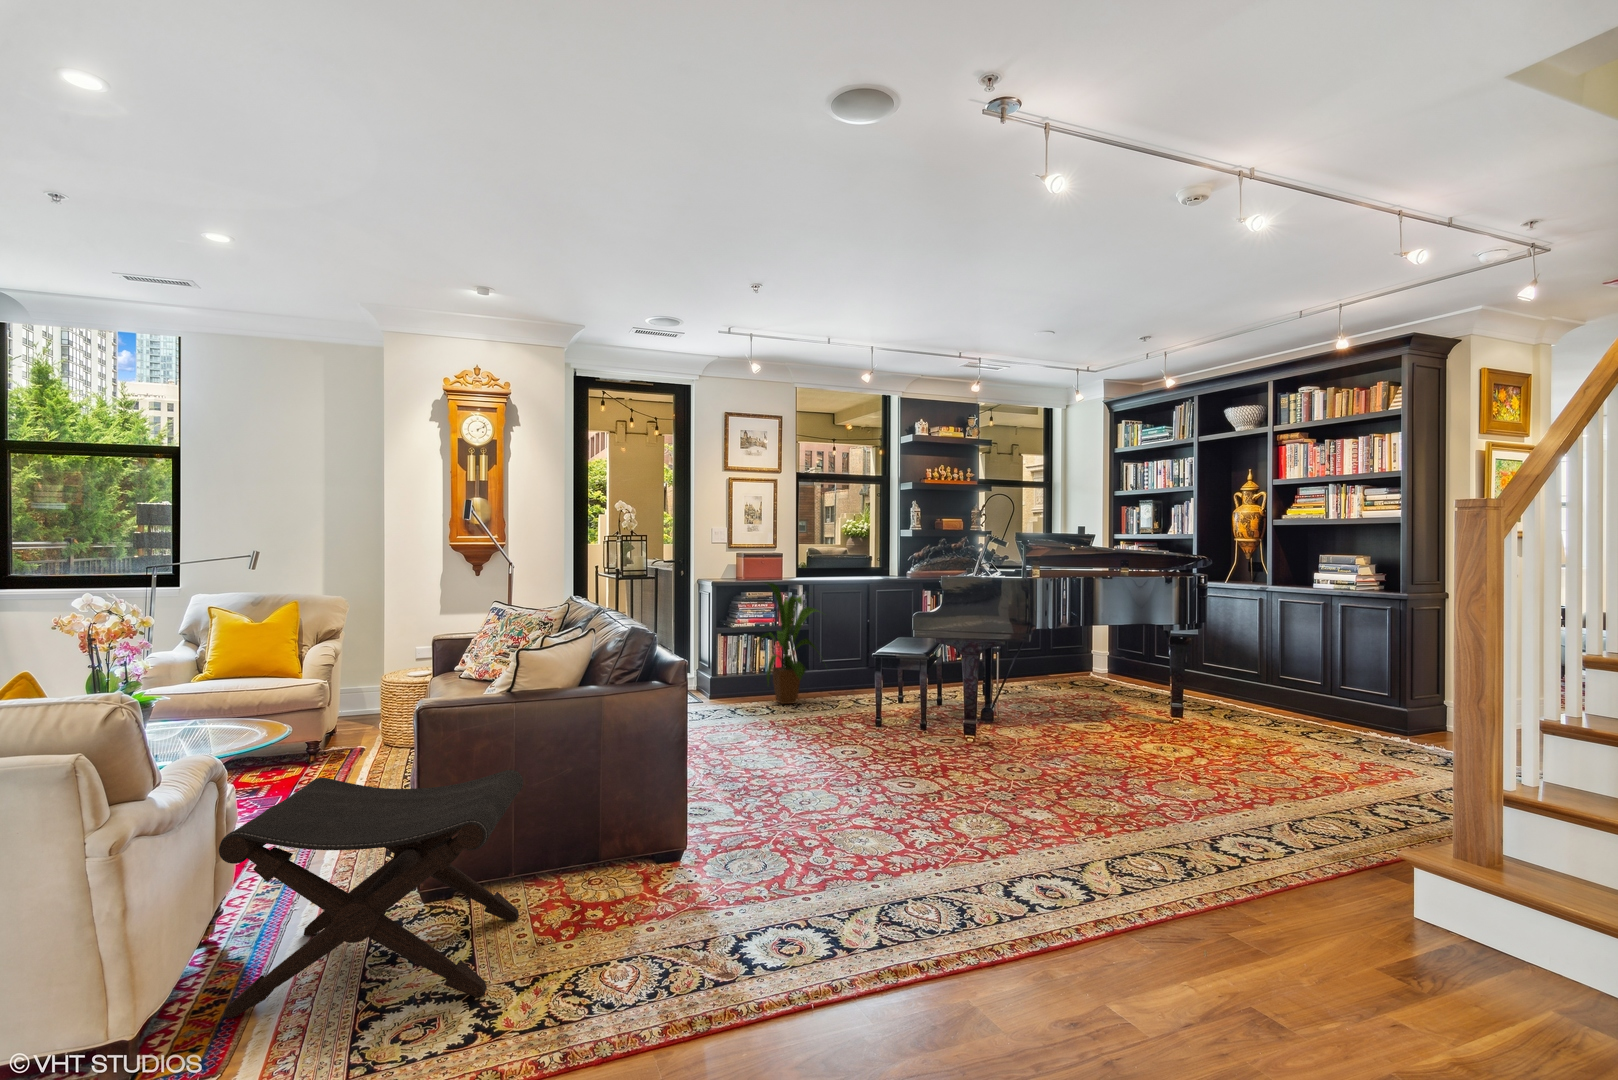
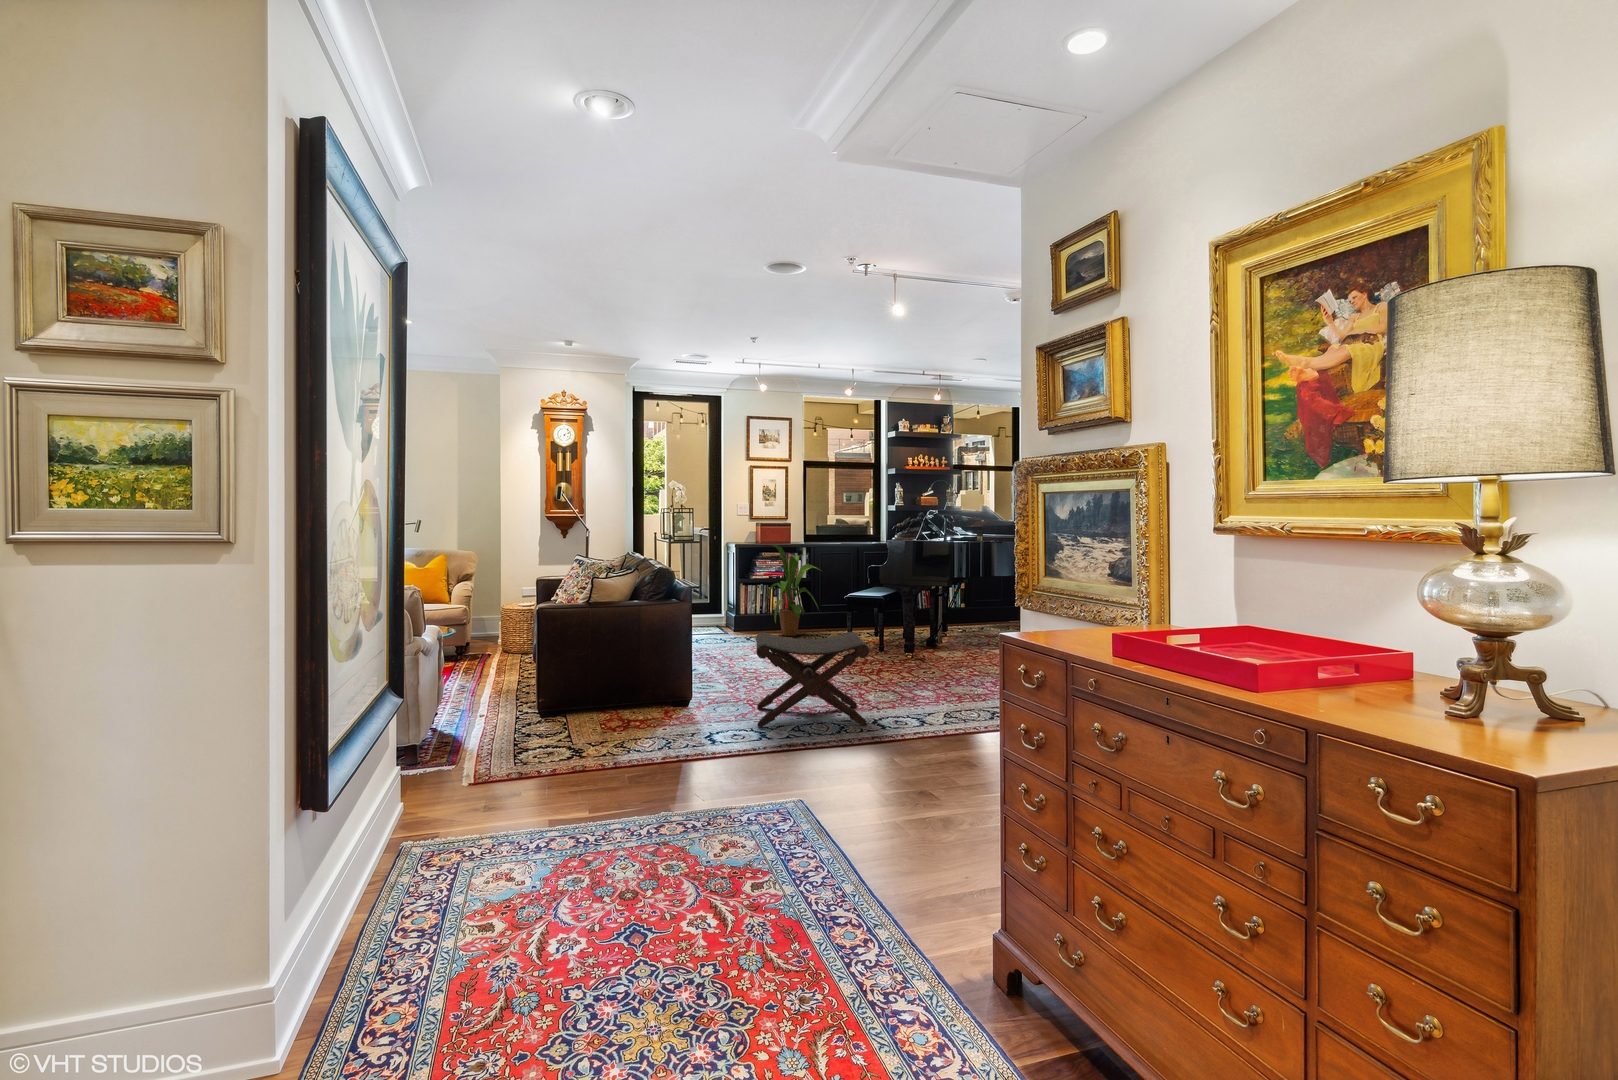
footstool: present [219,770,523,1018] -> present [756,632,869,727]

